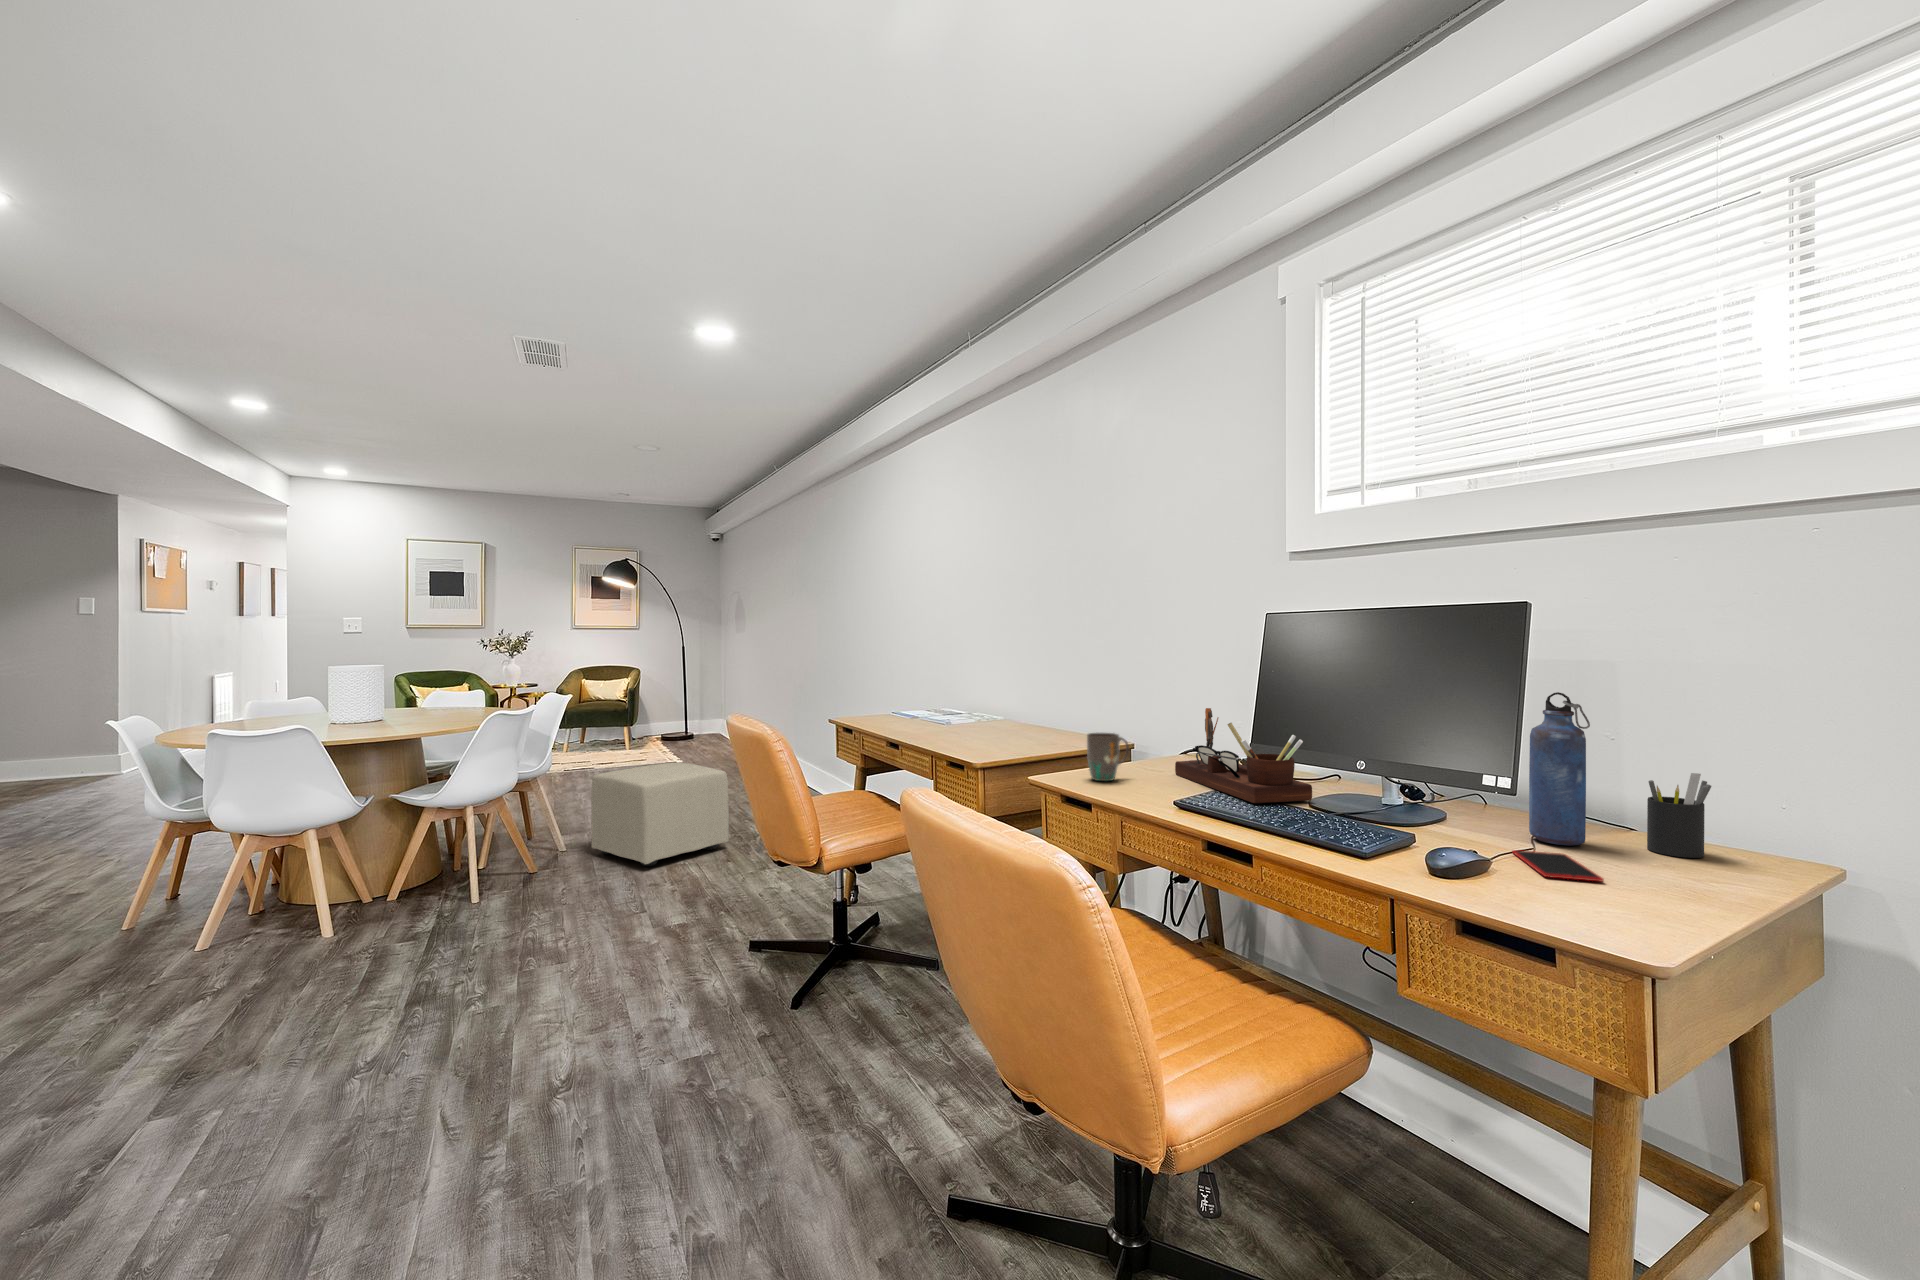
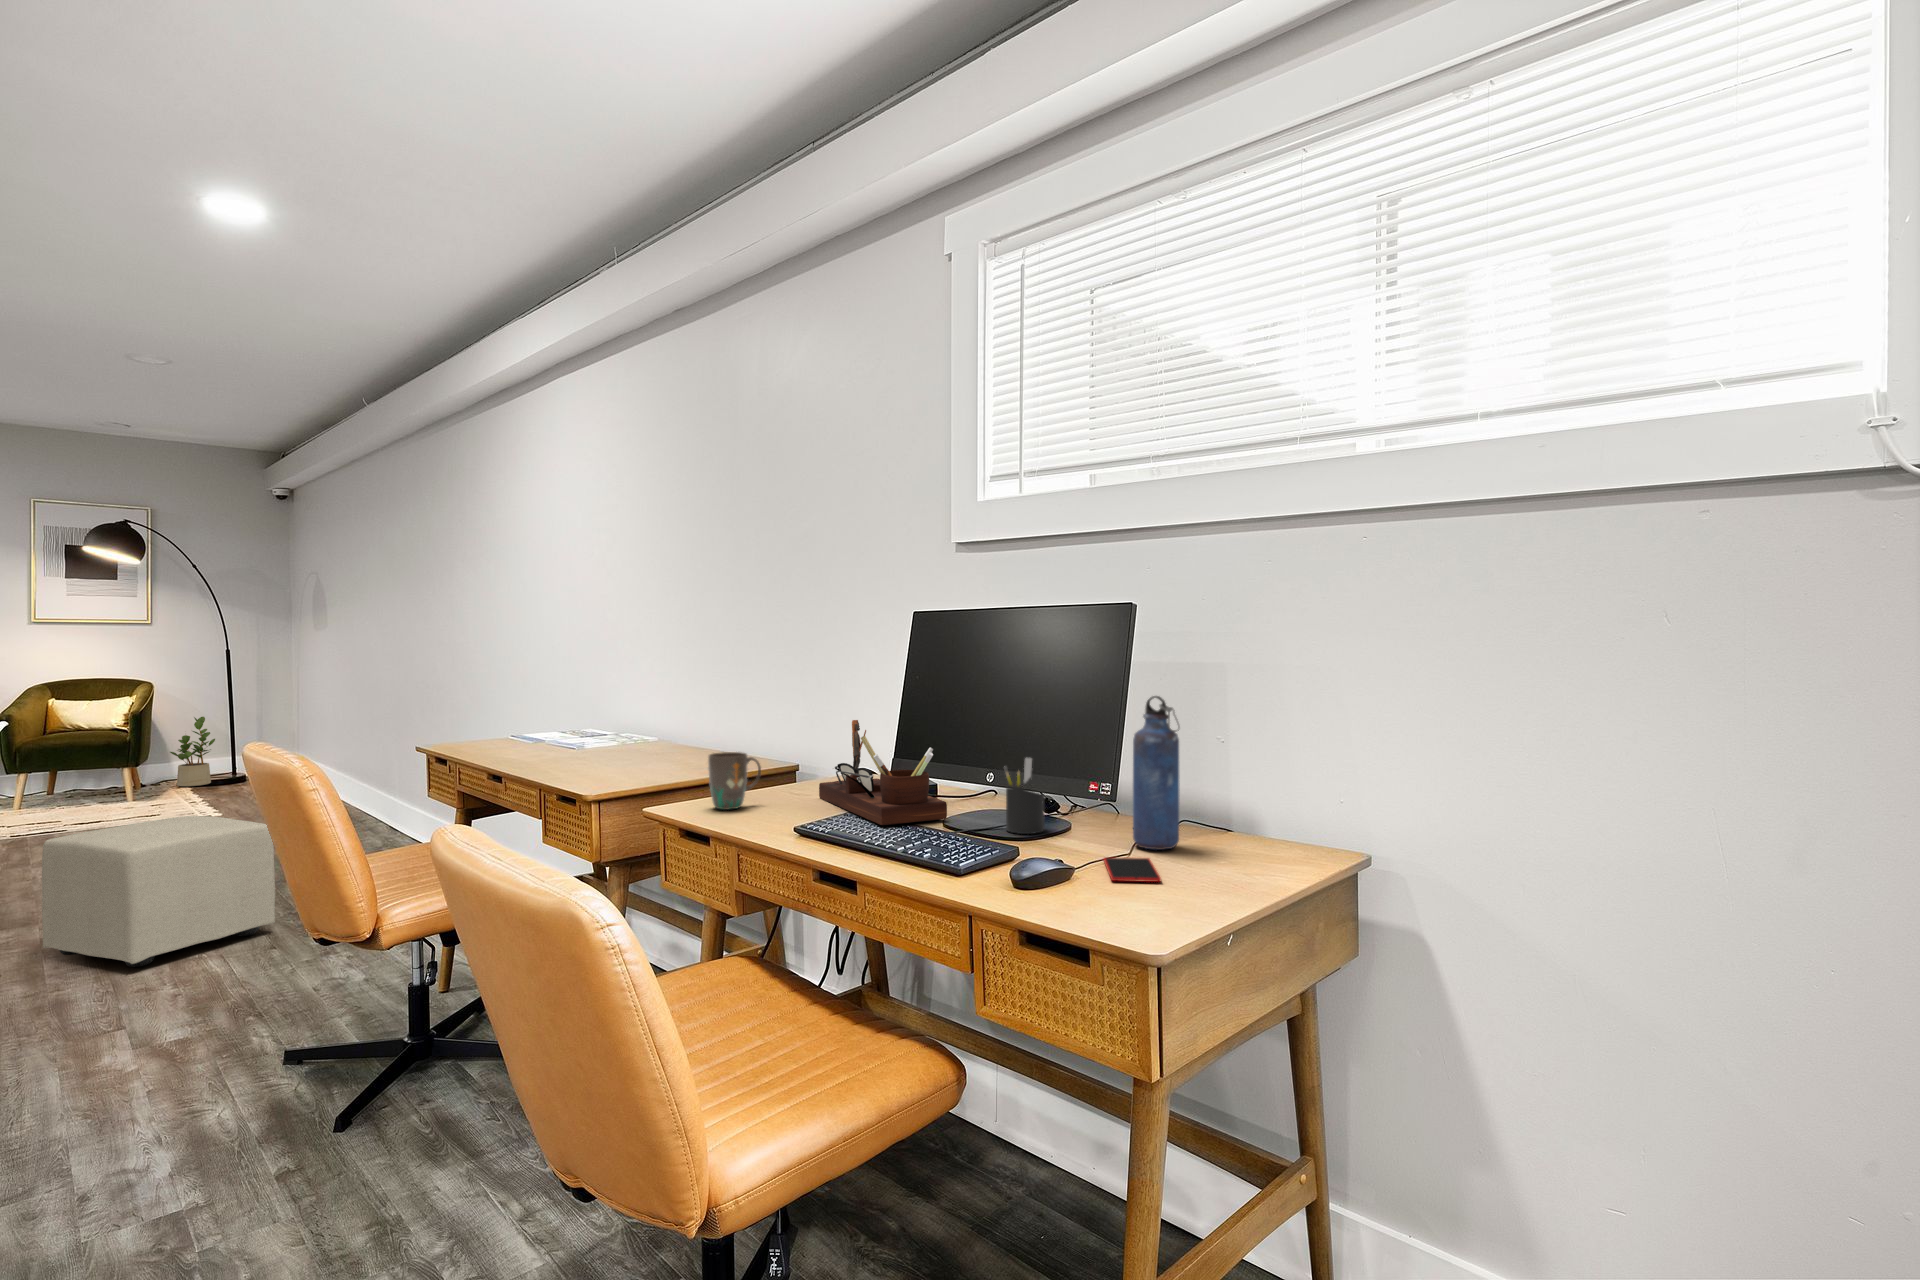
potted plant: none [650,693,676,741] -> present [170,717,215,786]
pen holder: present [1647,773,1711,858] -> present [1004,758,1044,834]

